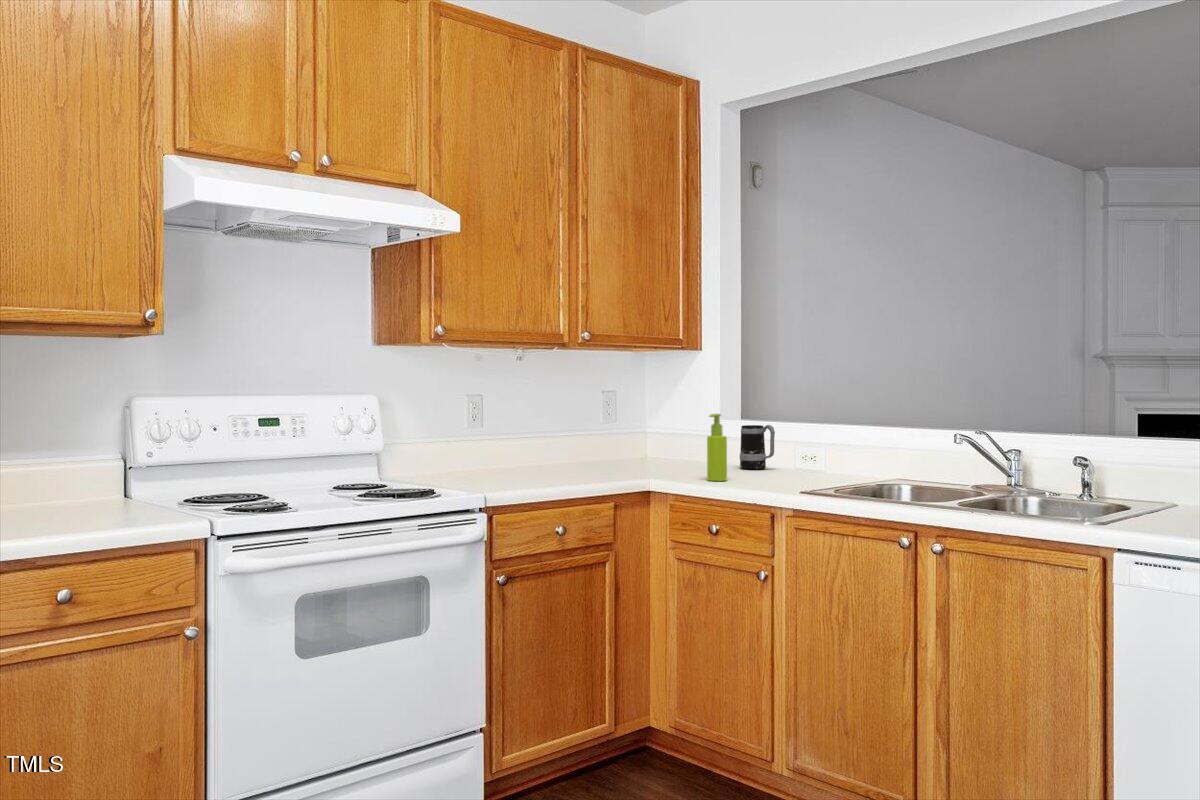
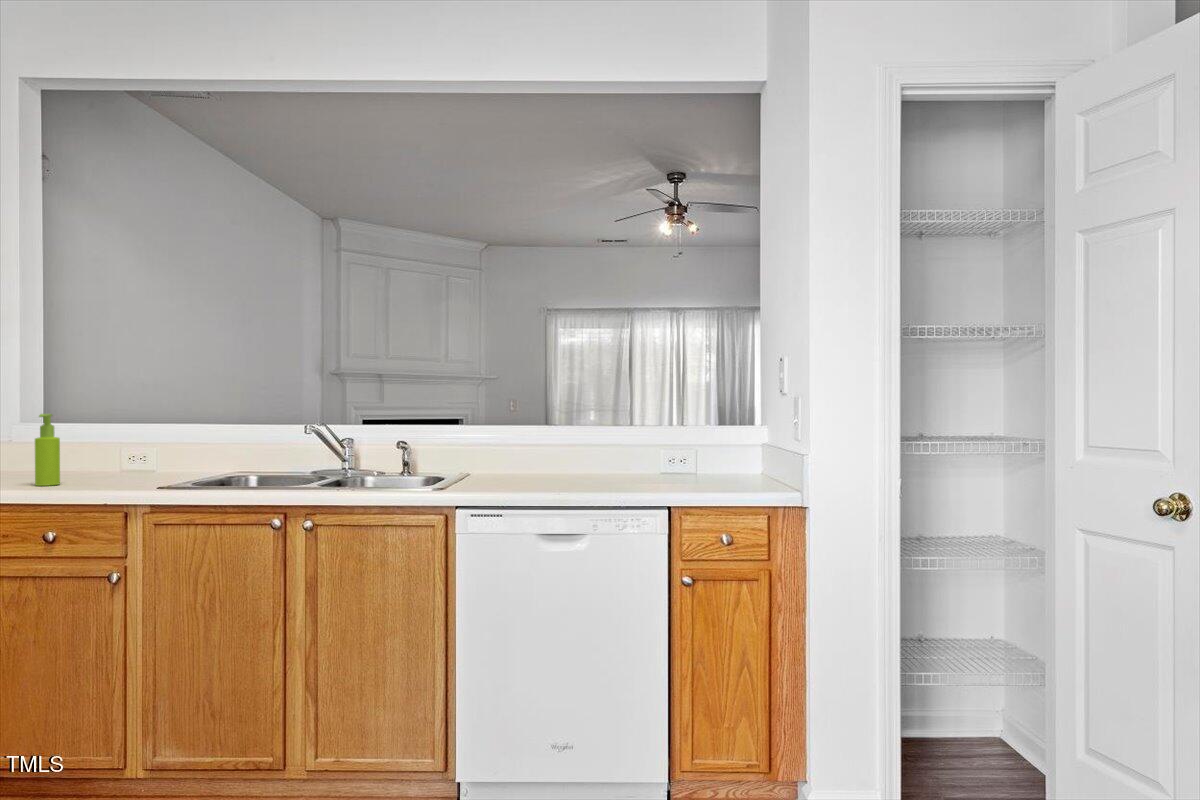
mug: present [740,425,775,470] -> none [61,427,104,474]

